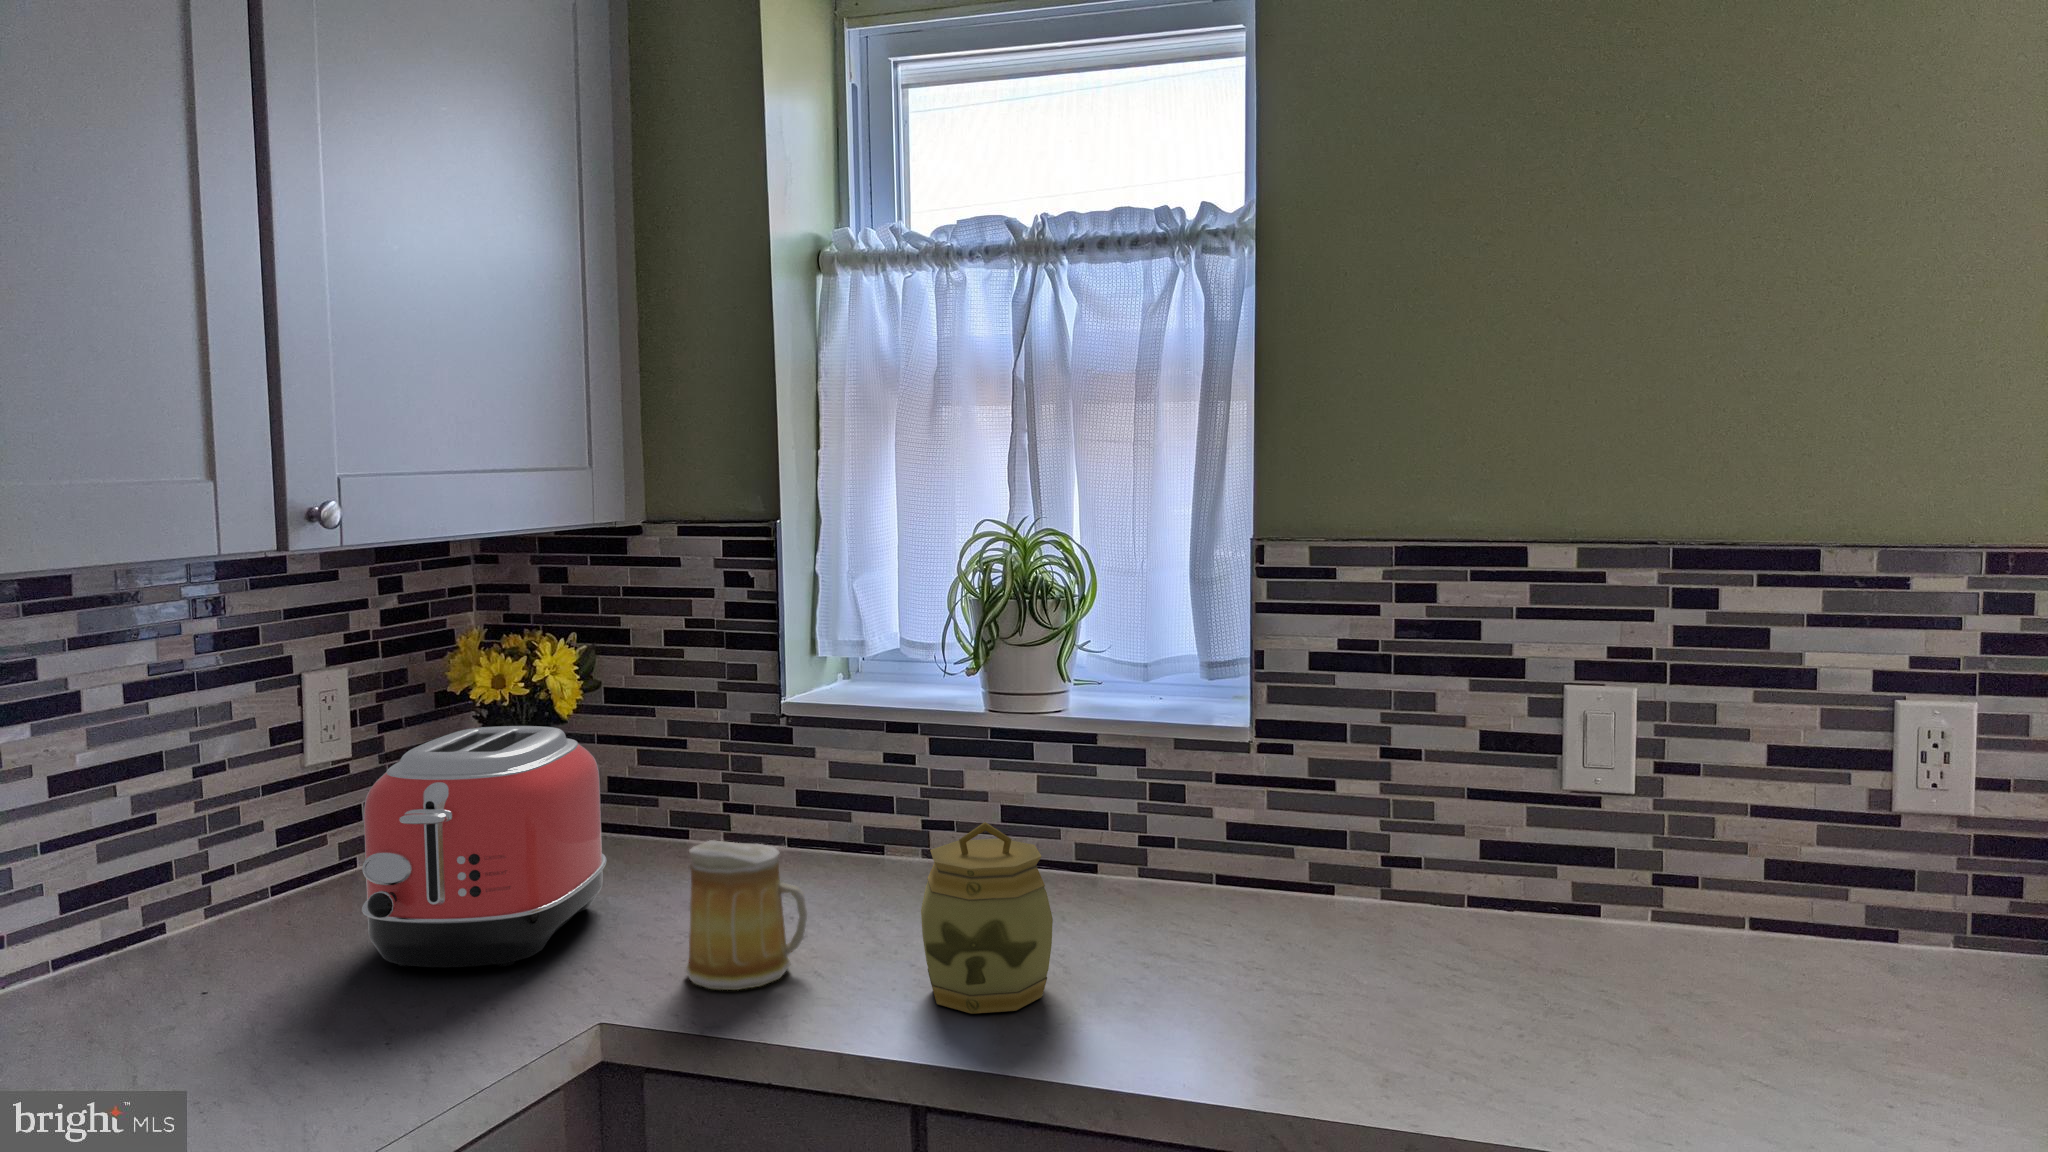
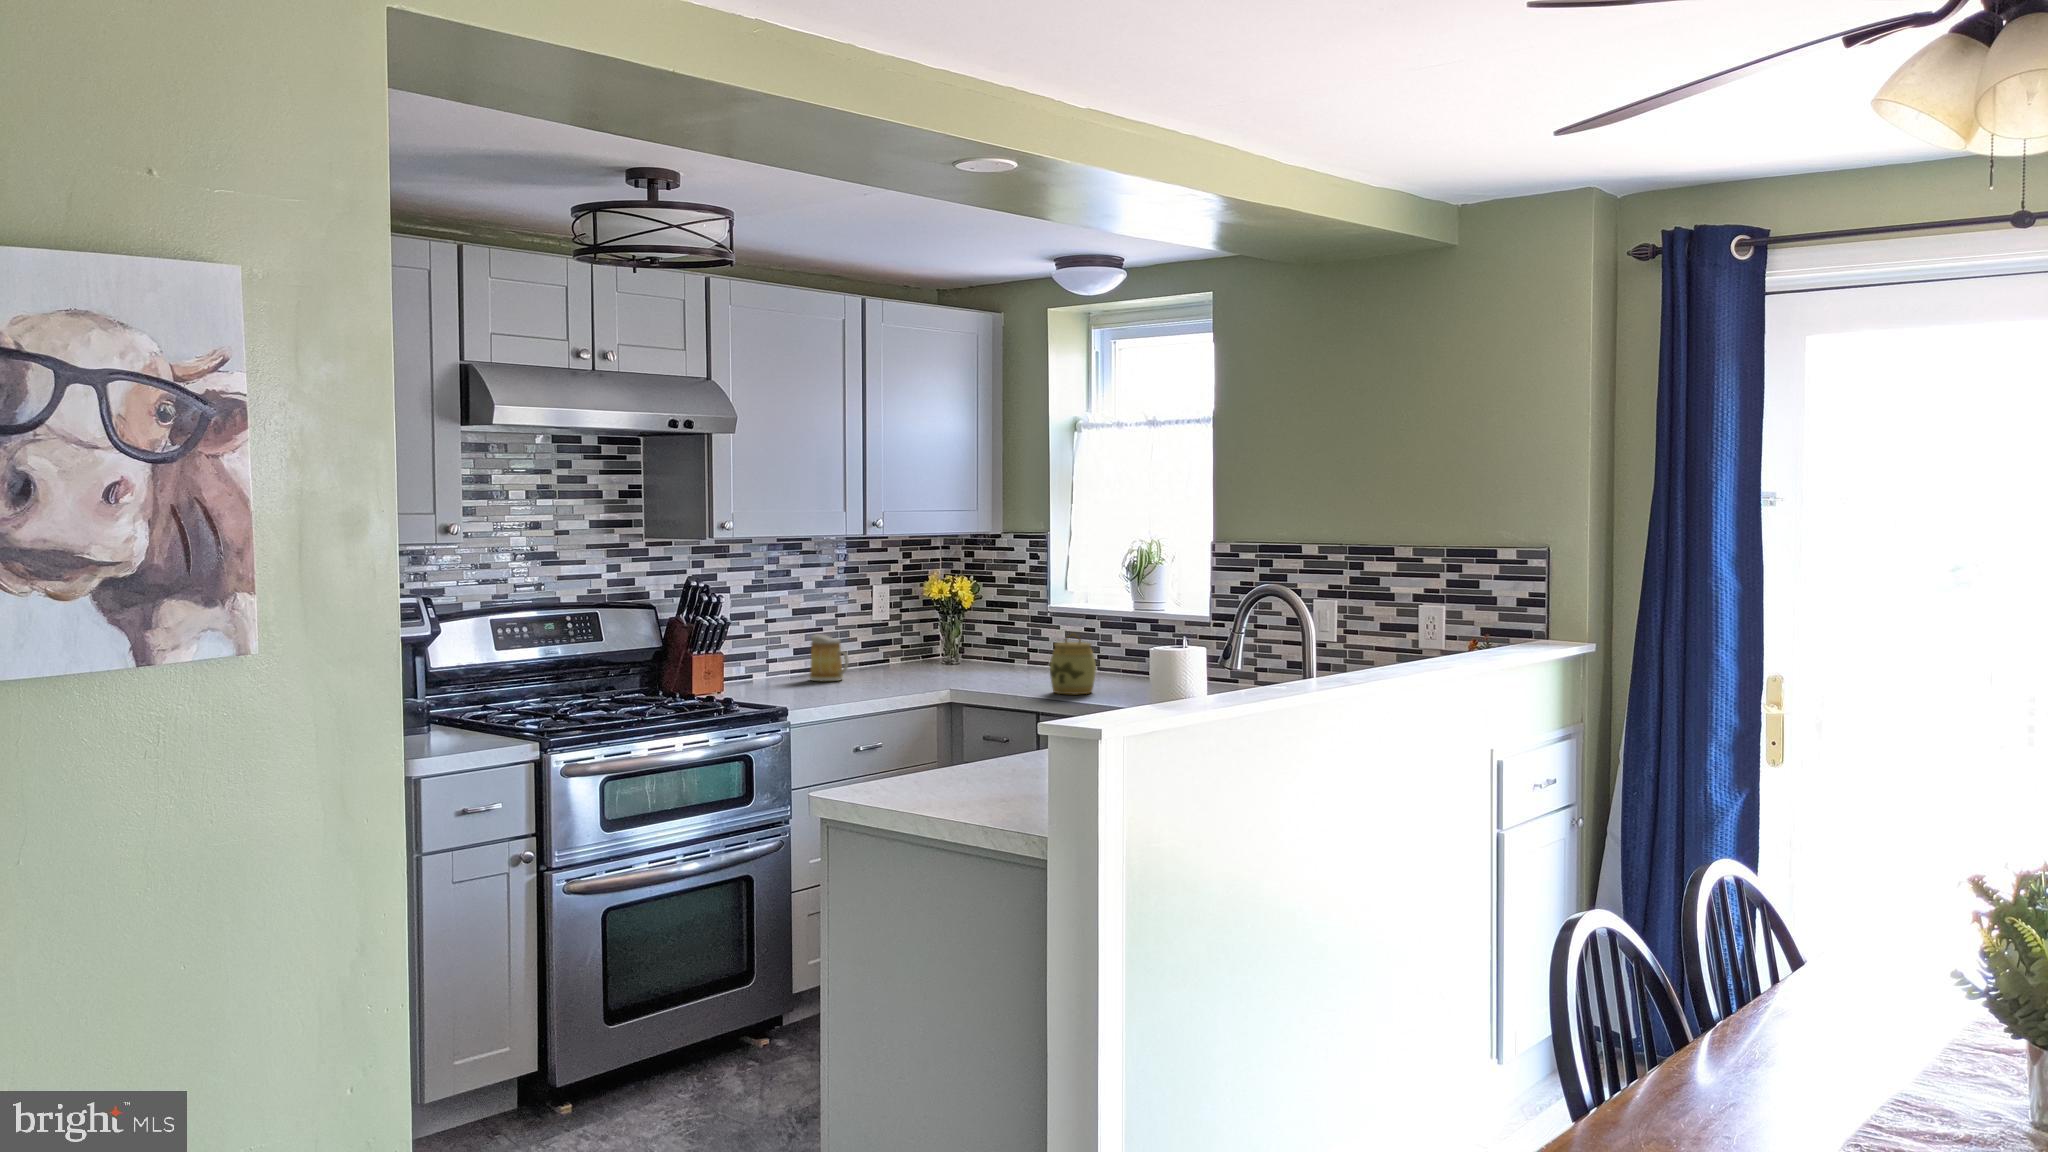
toaster: present [362,726,607,967] -> none [885,605,970,681]
mug: present [685,840,807,990] -> present [810,634,849,681]

